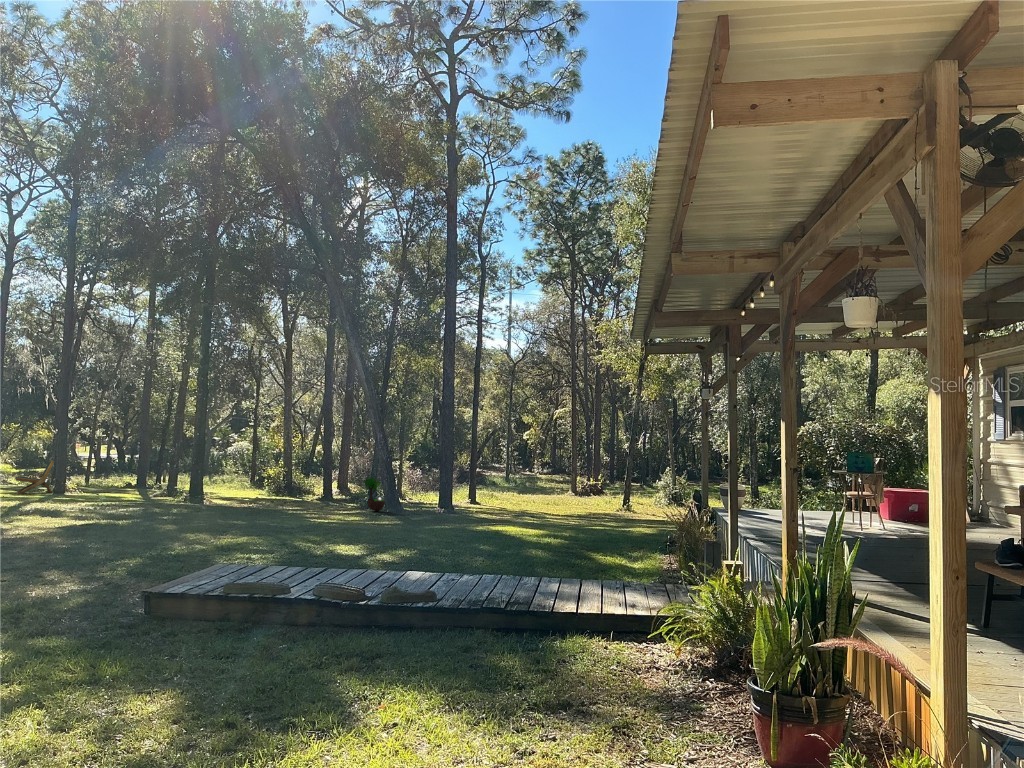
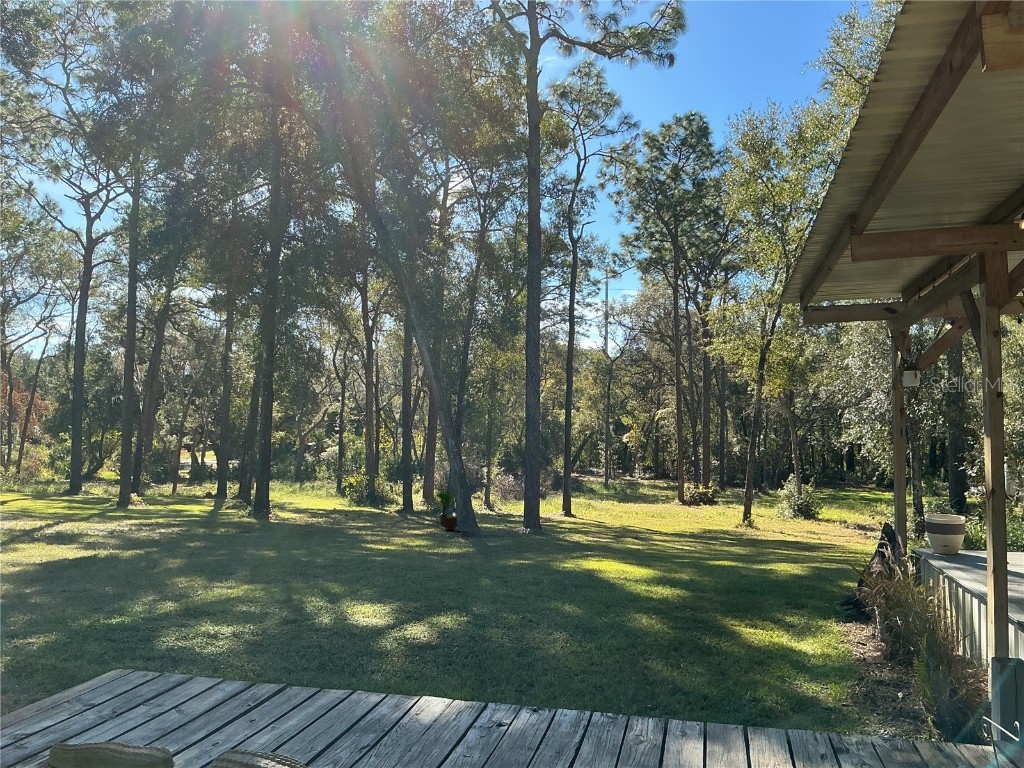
lounge chair: present [15,460,54,494] -> none [79,468,120,505]

